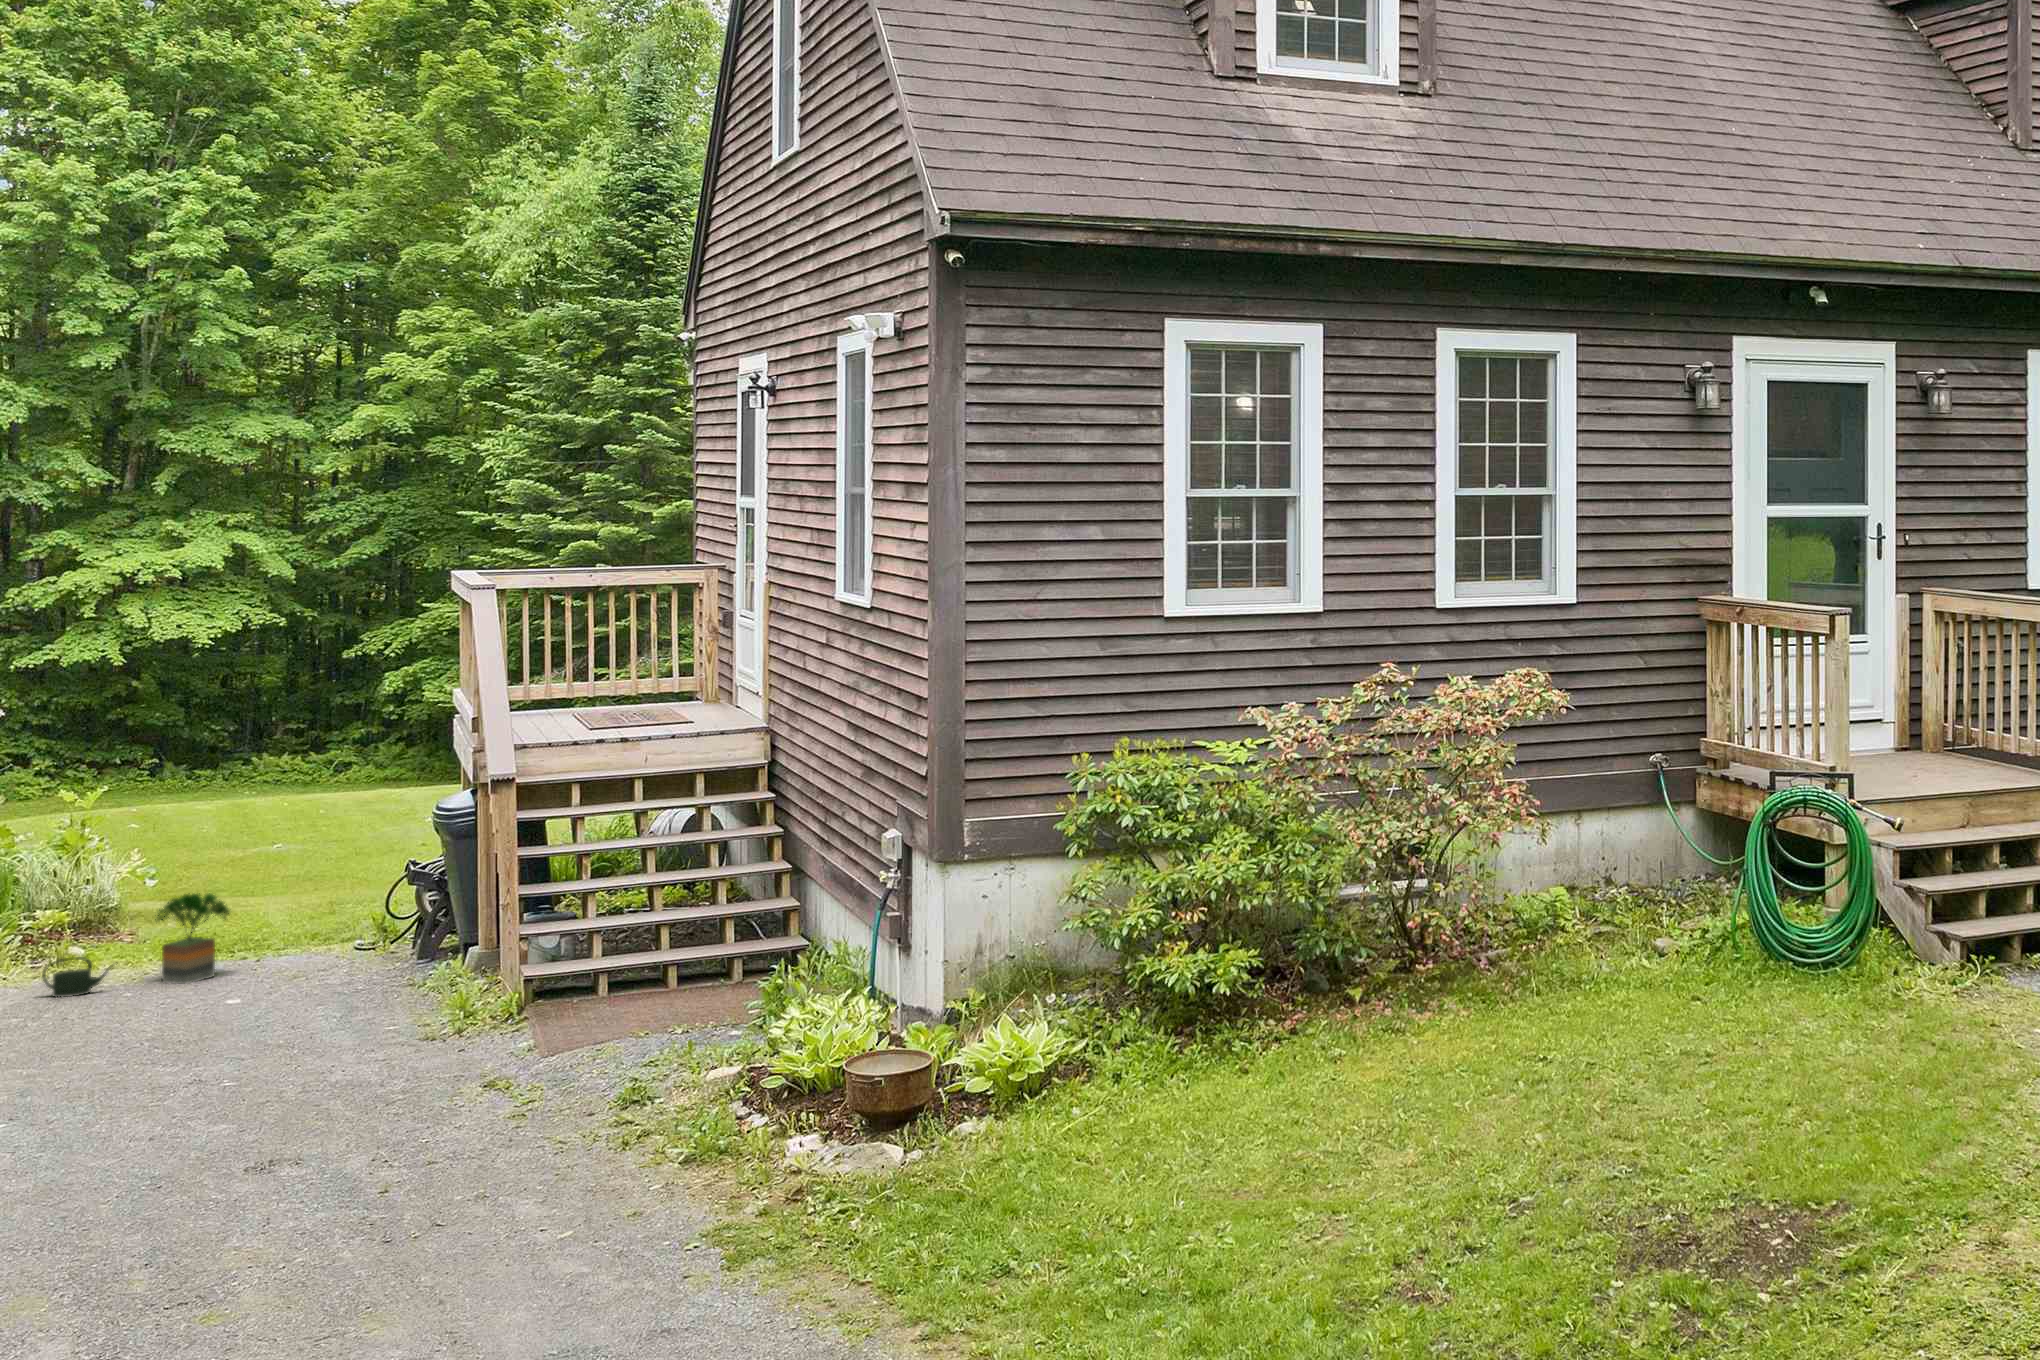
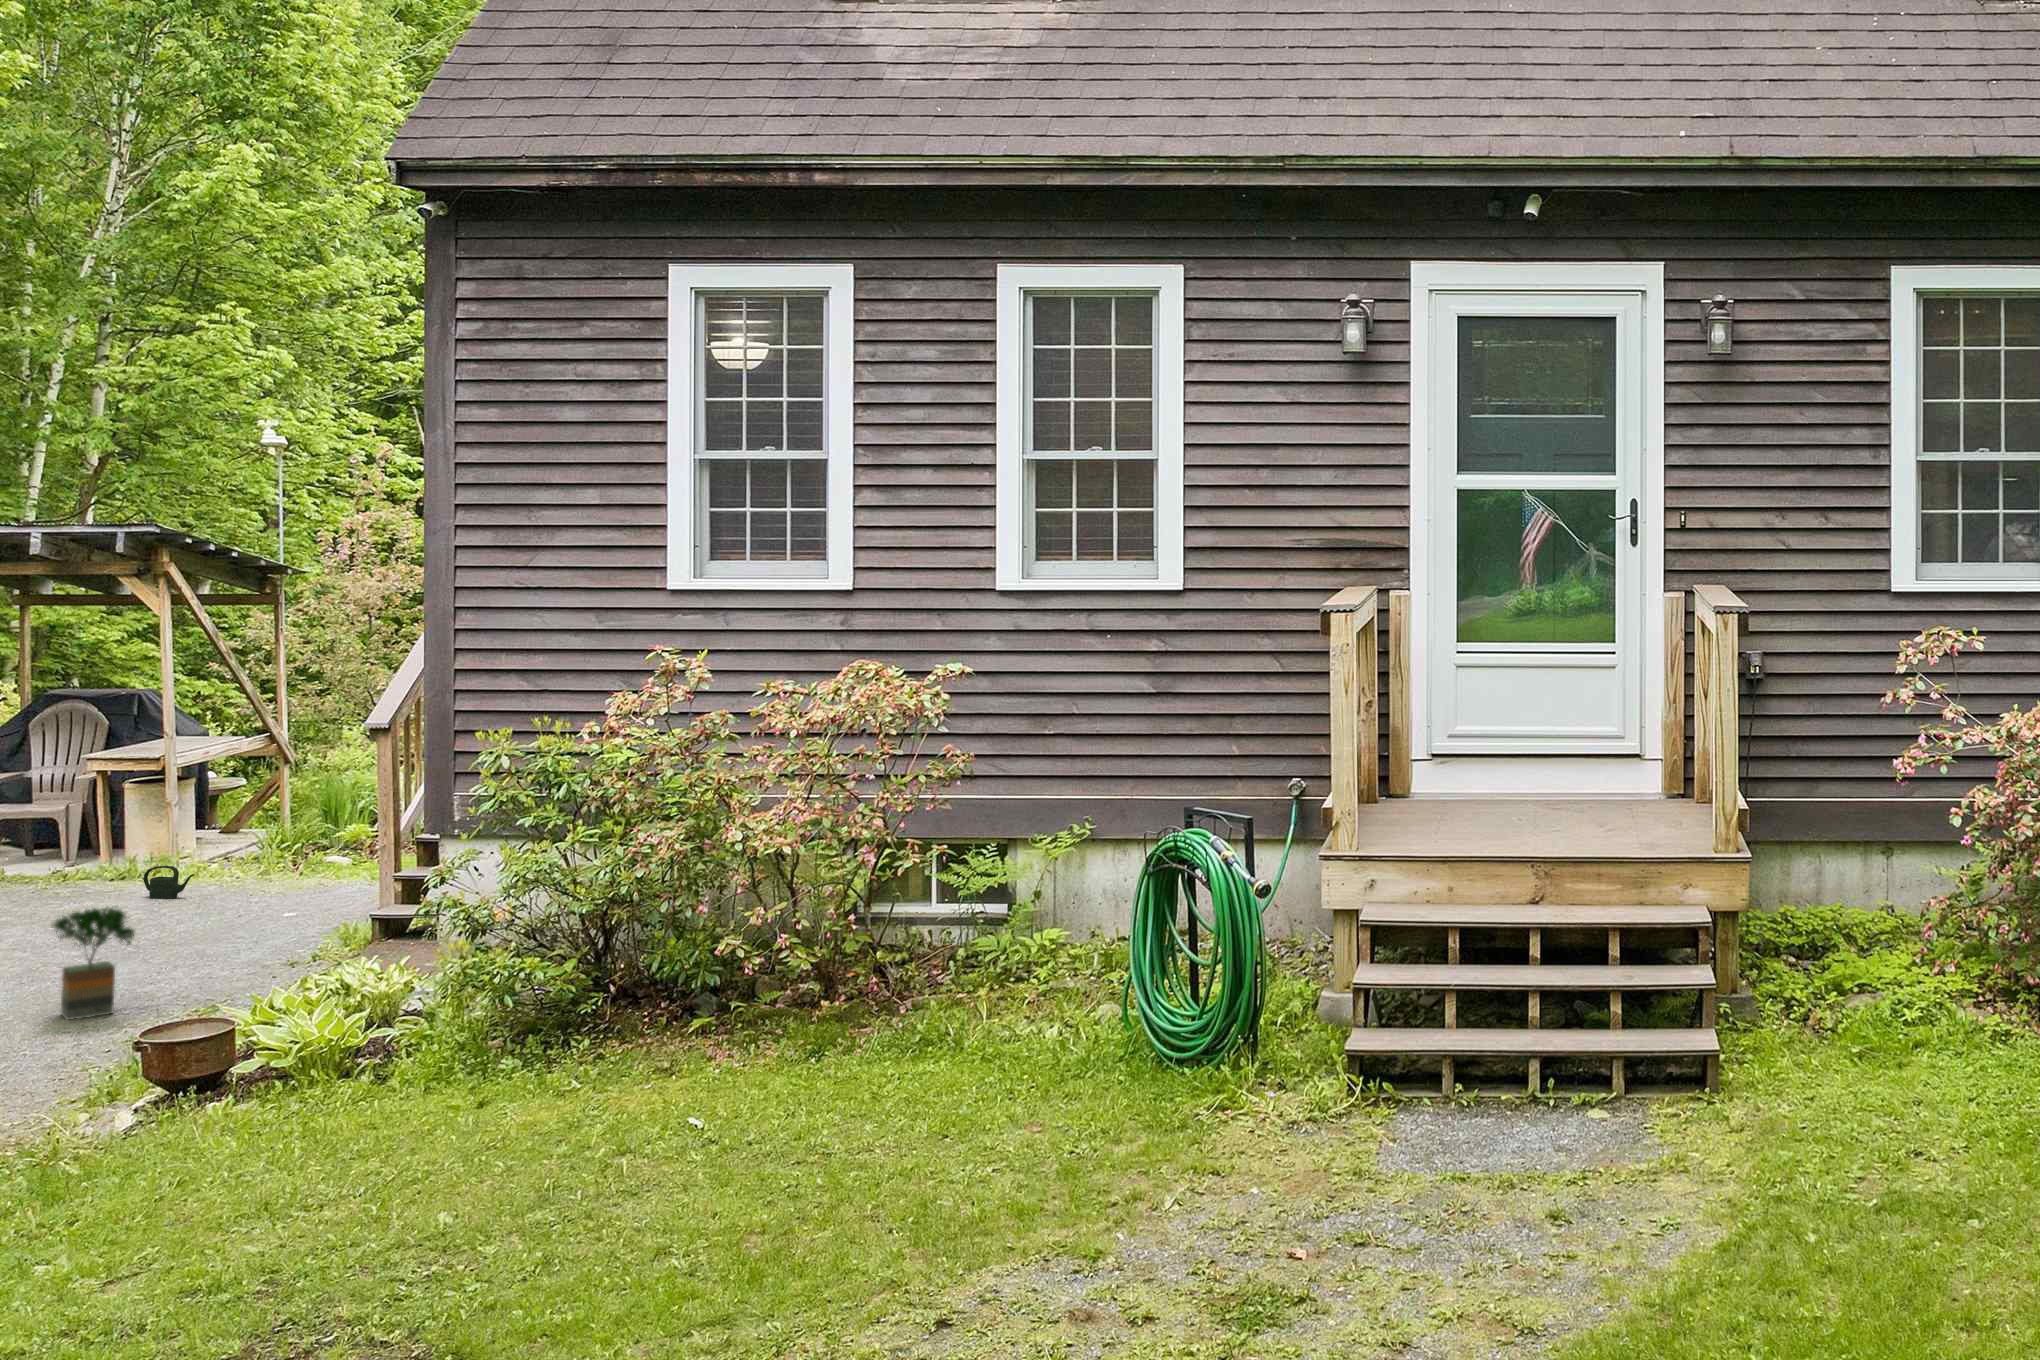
potted tree: present [155,893,230,984] -> present [52,907,135,1020]

